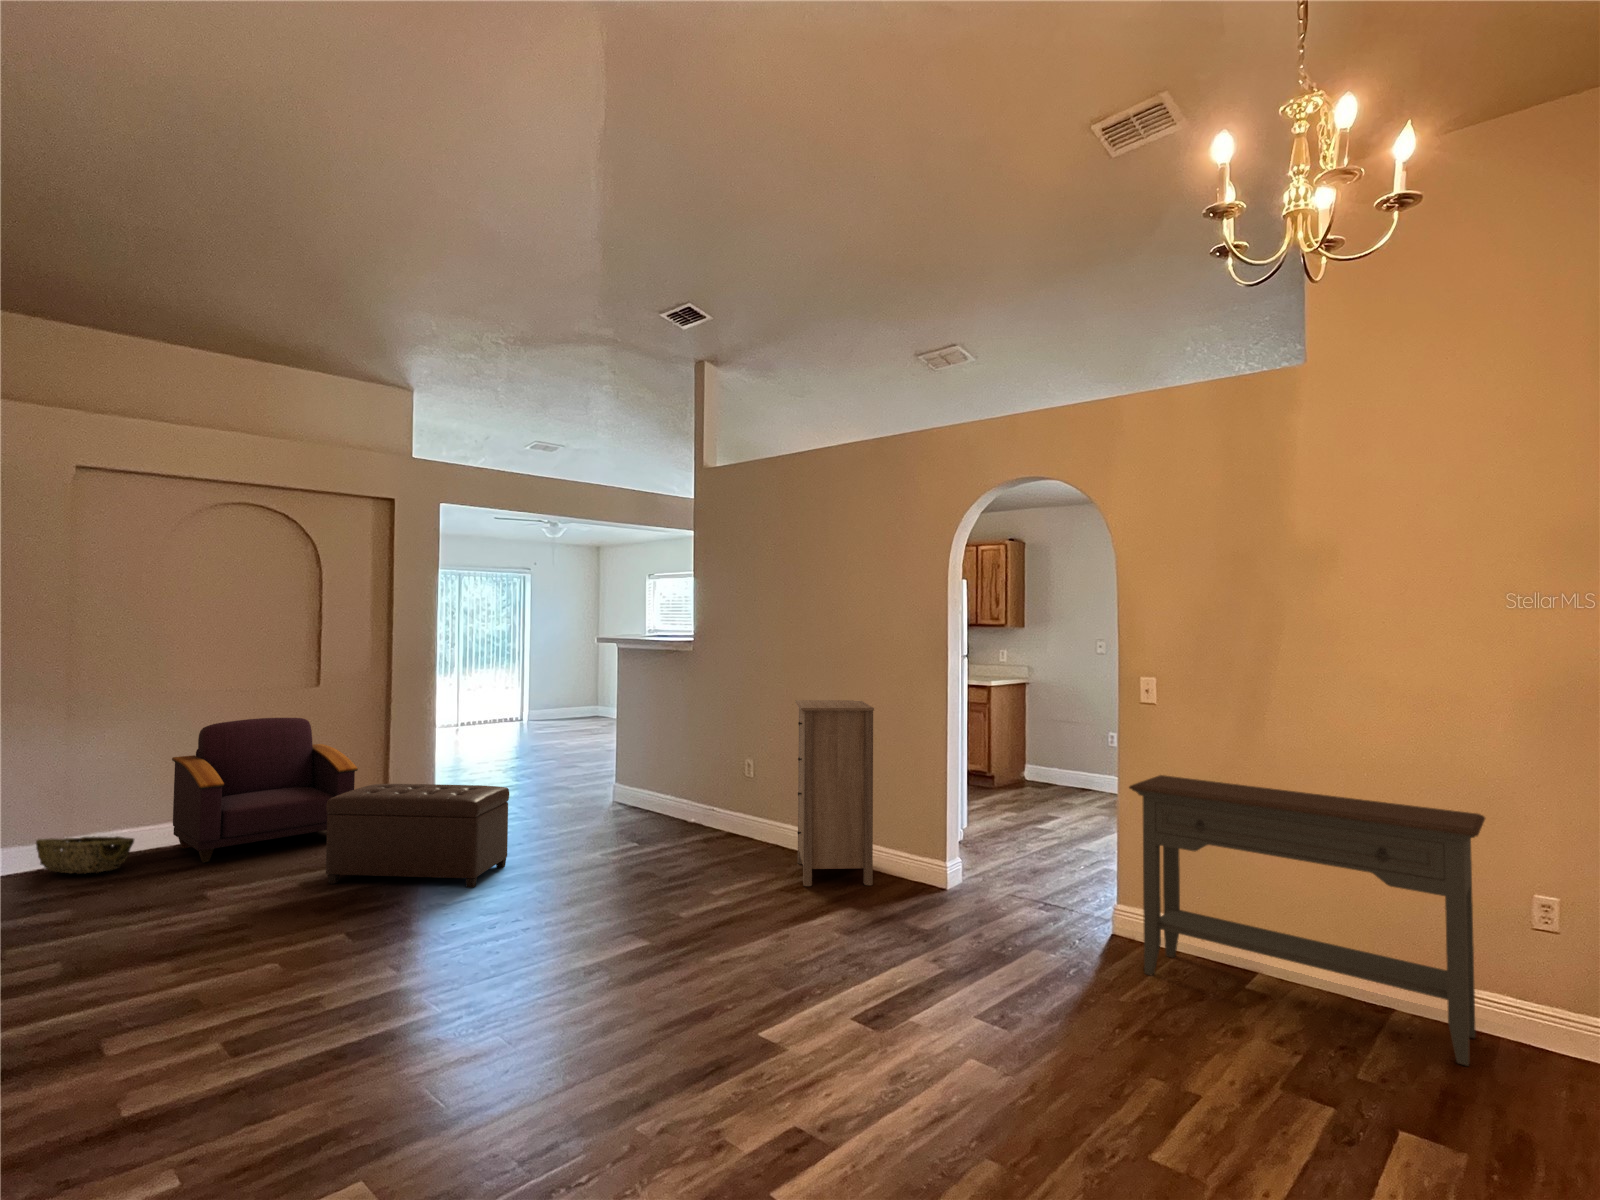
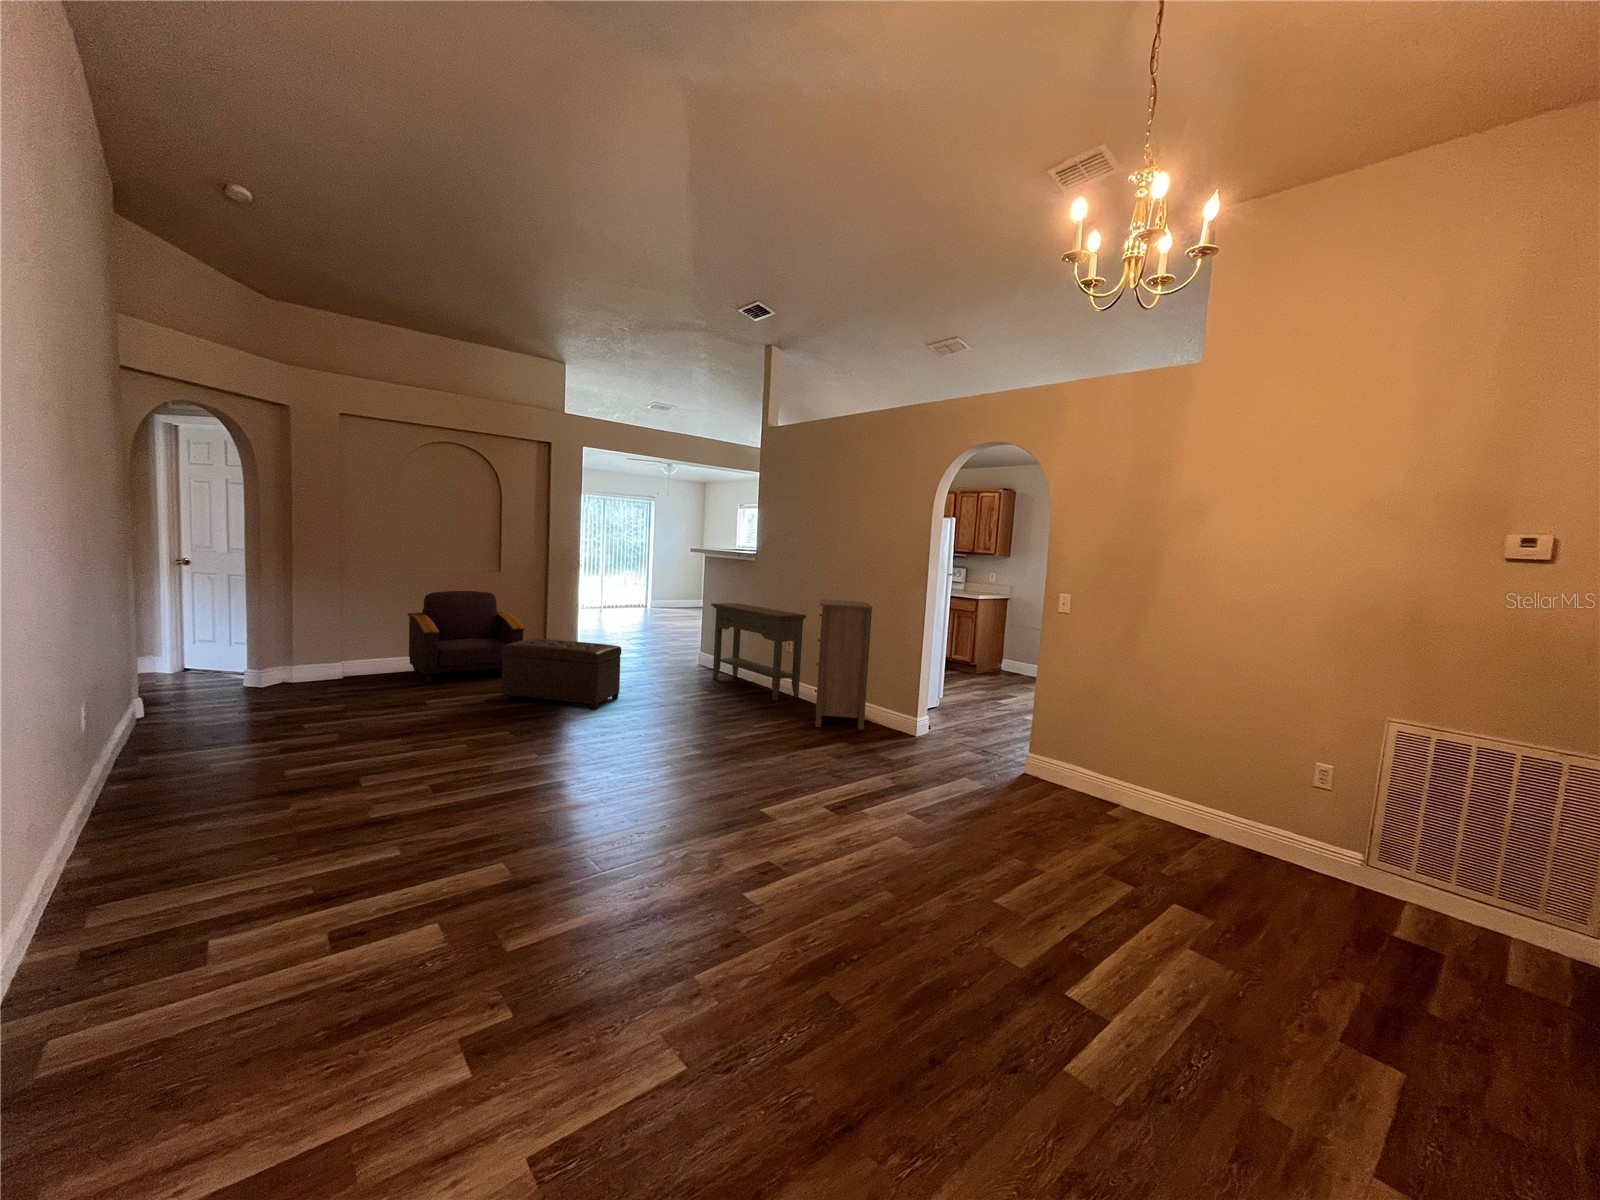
console table: present [1129,775,1485,1066] -> present [711,603,806,700]
woven basket: present [36,836,134,874] -> none [325,659,385,684]

